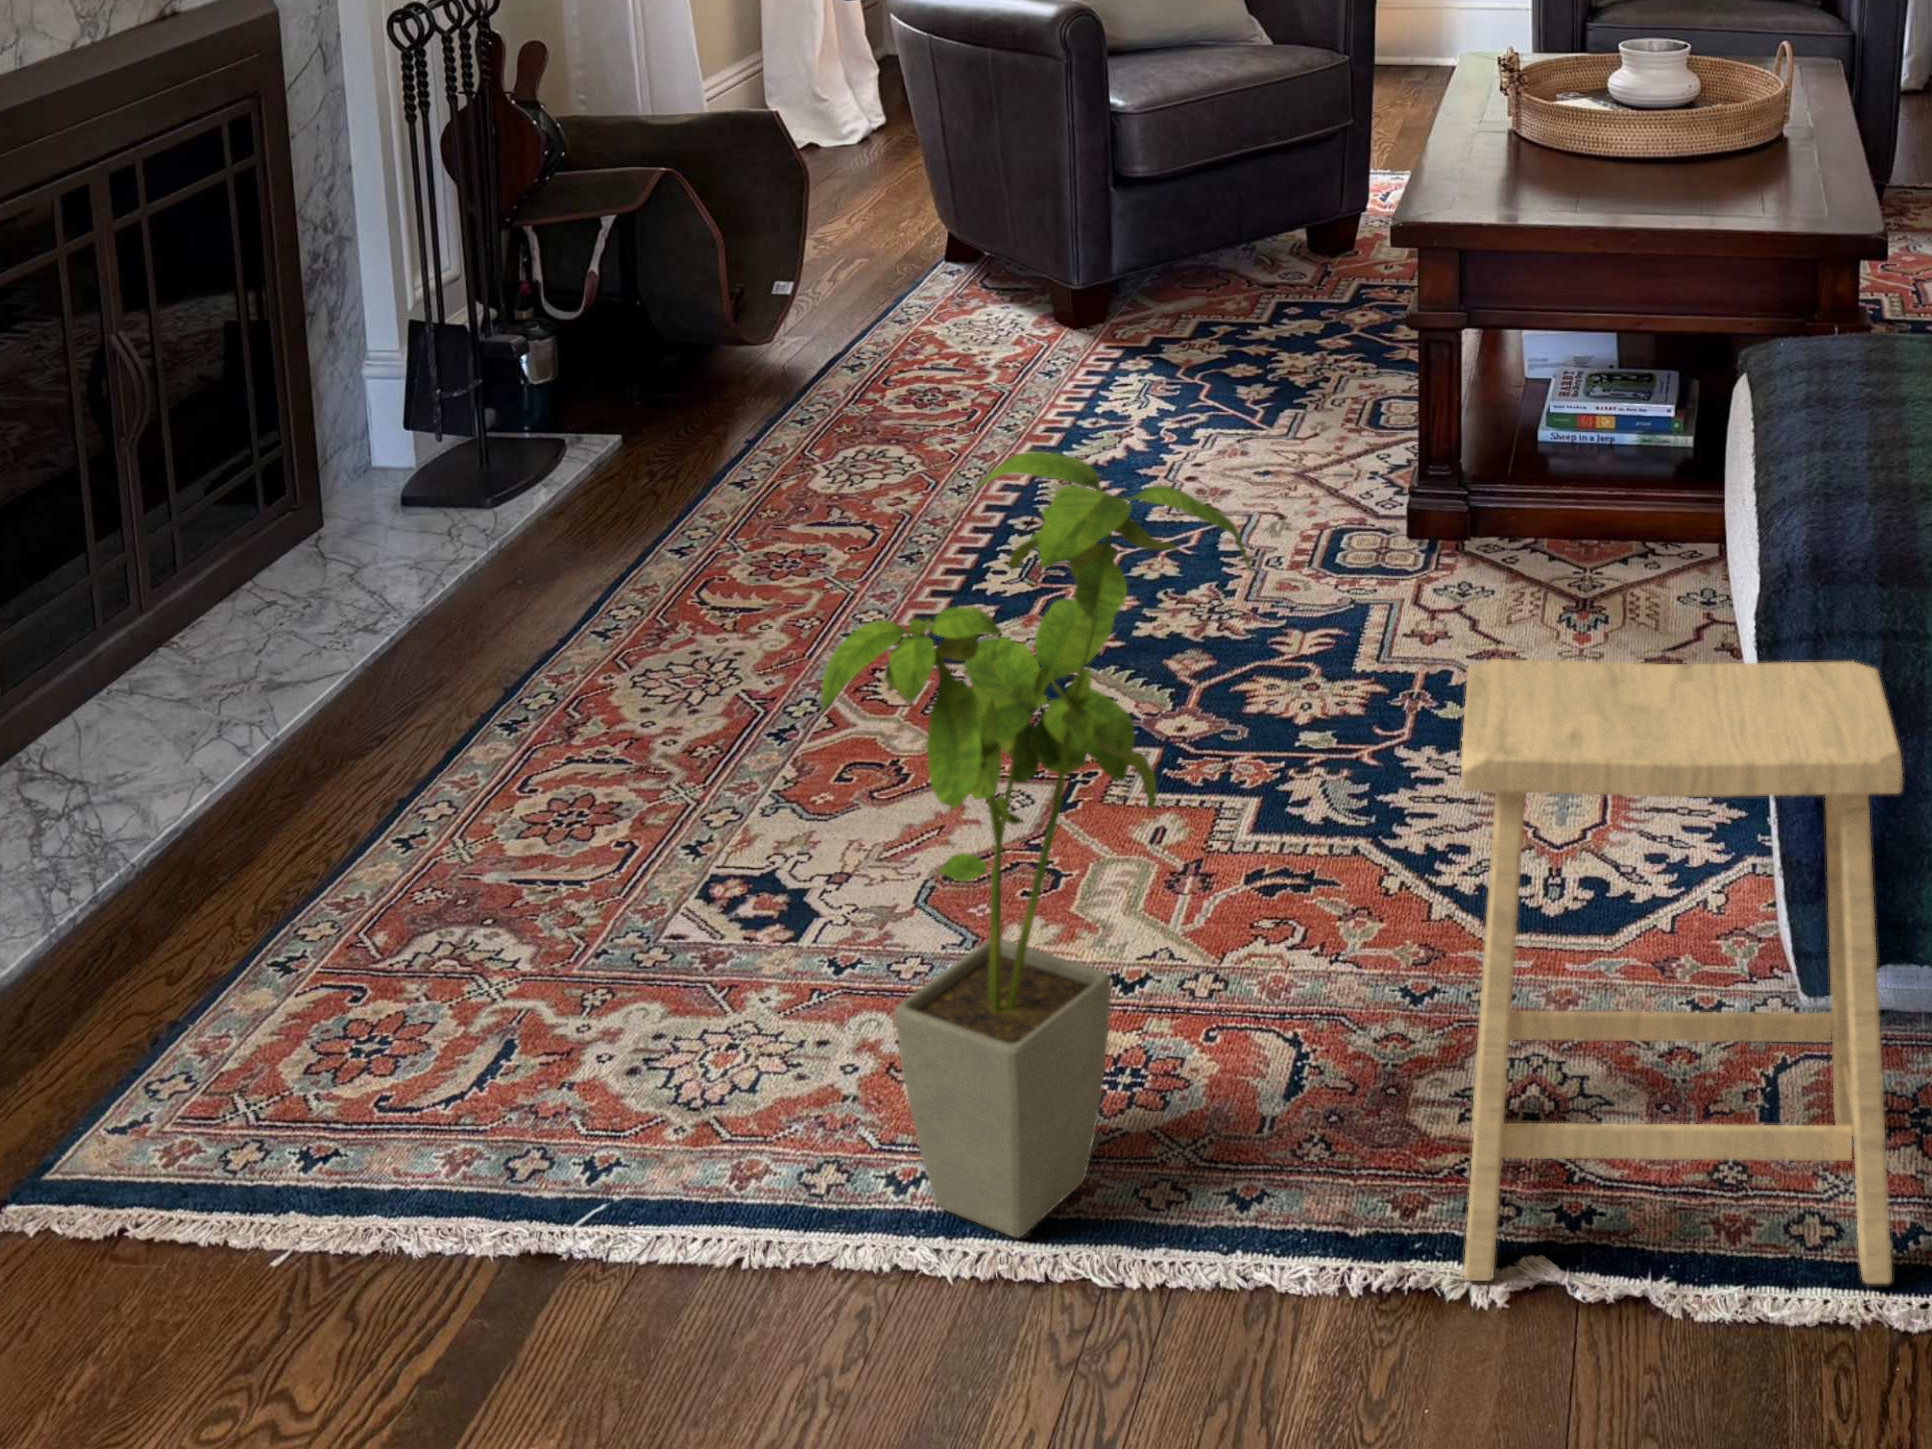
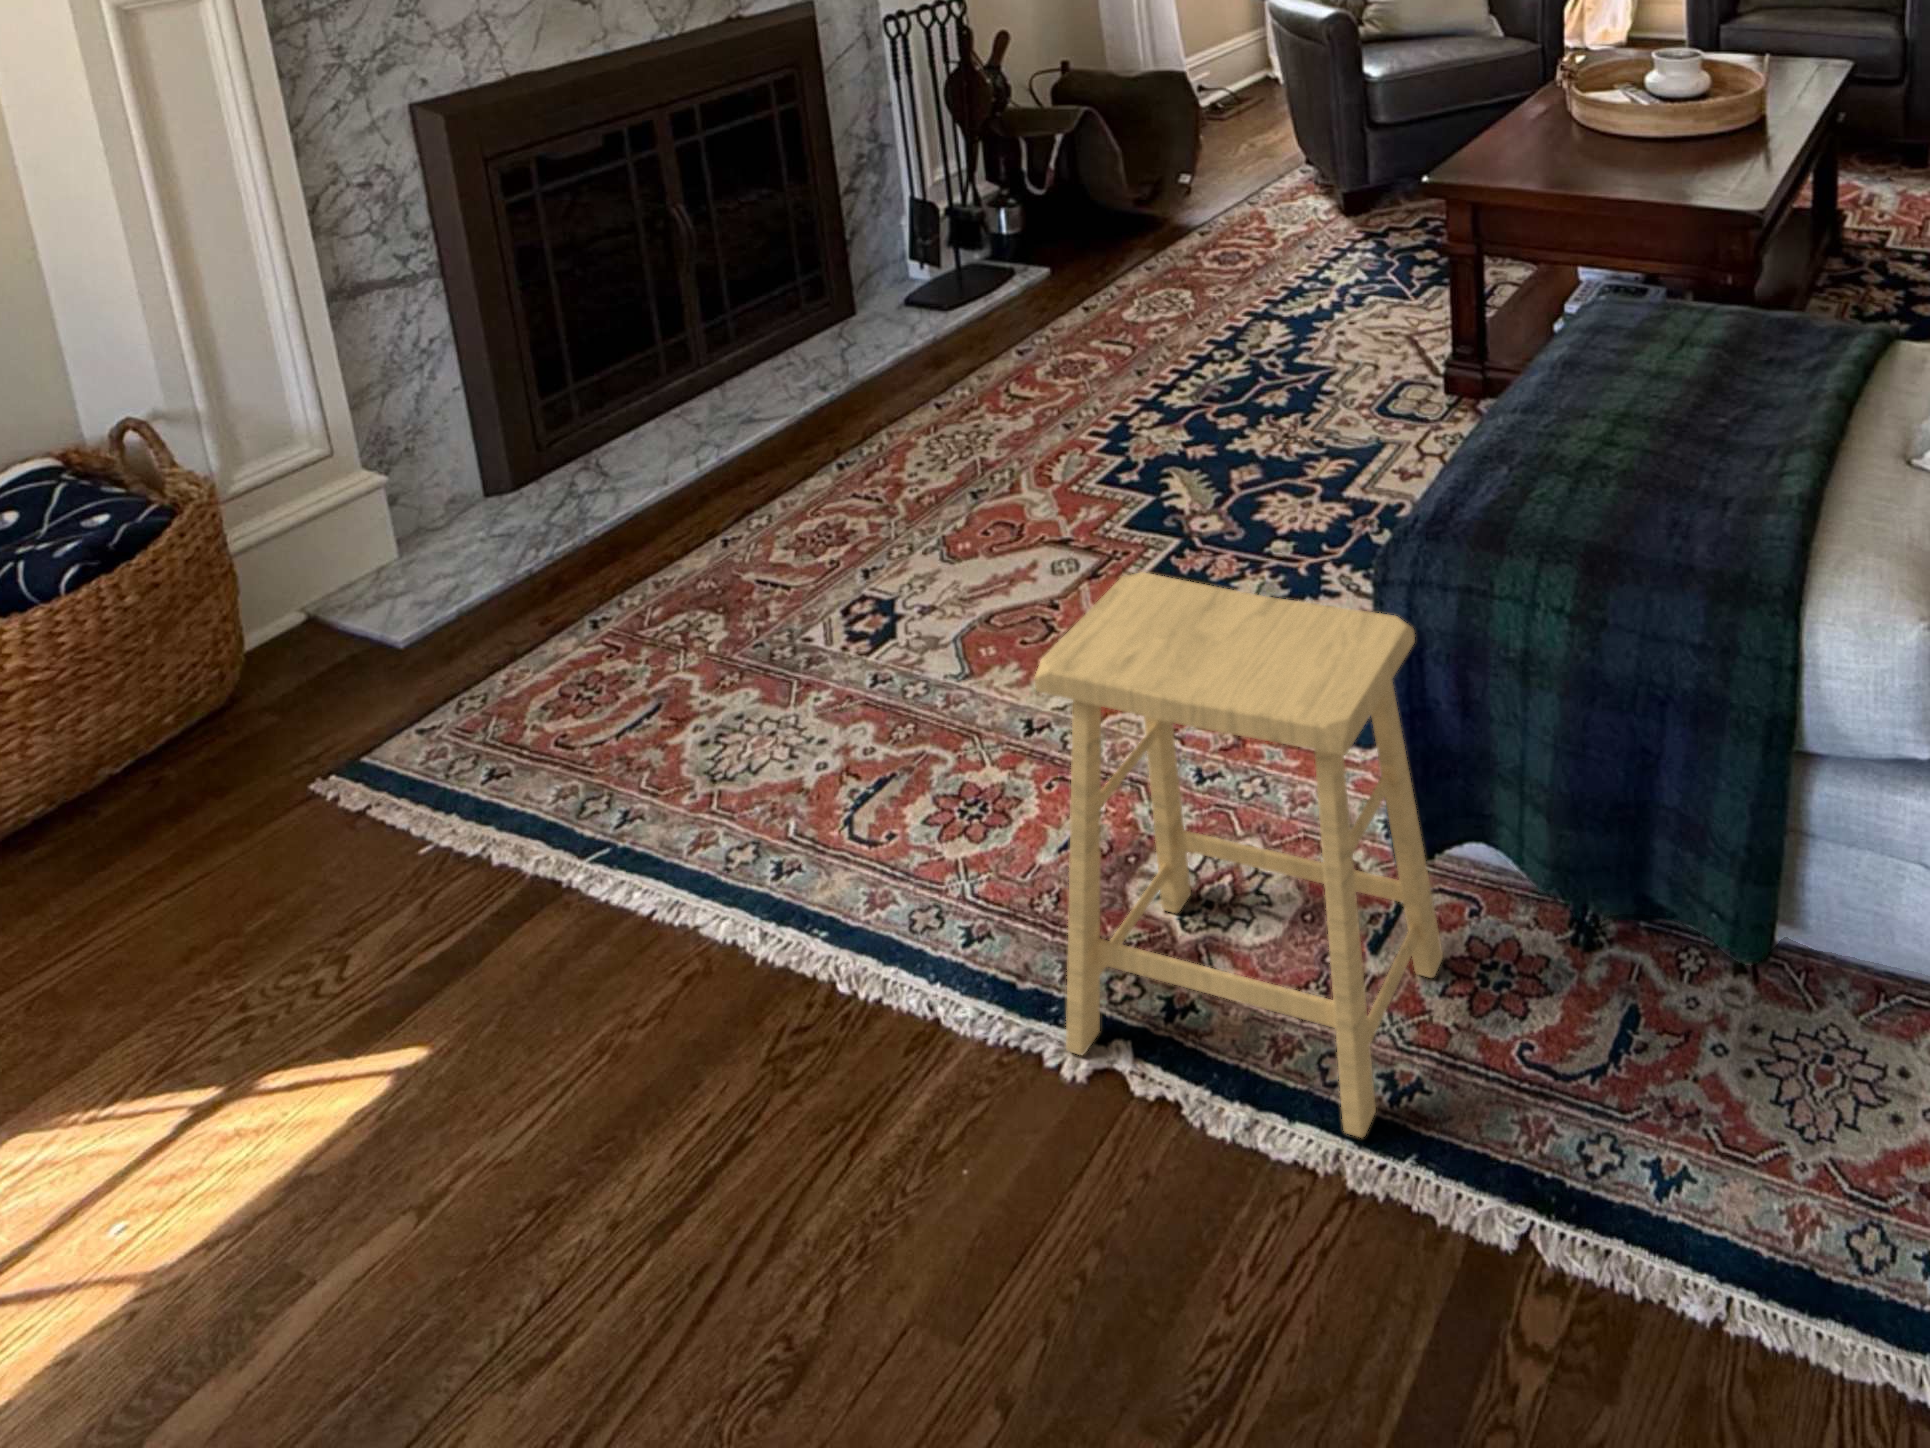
house plant: present [822,451,1251,1238] -> none [646,389,953,936]

